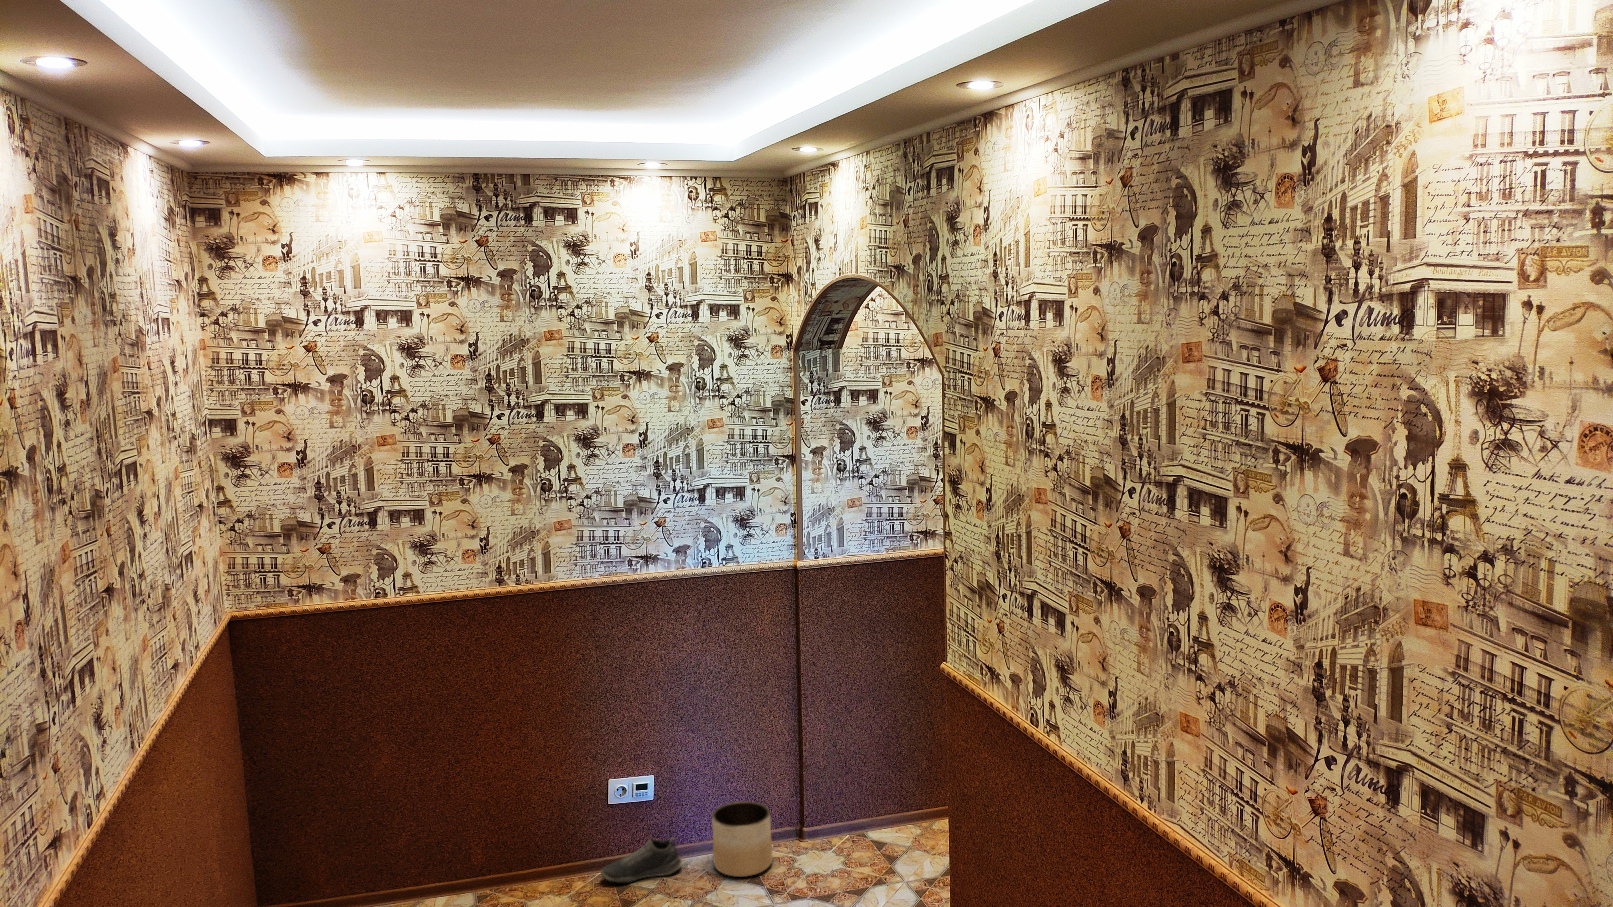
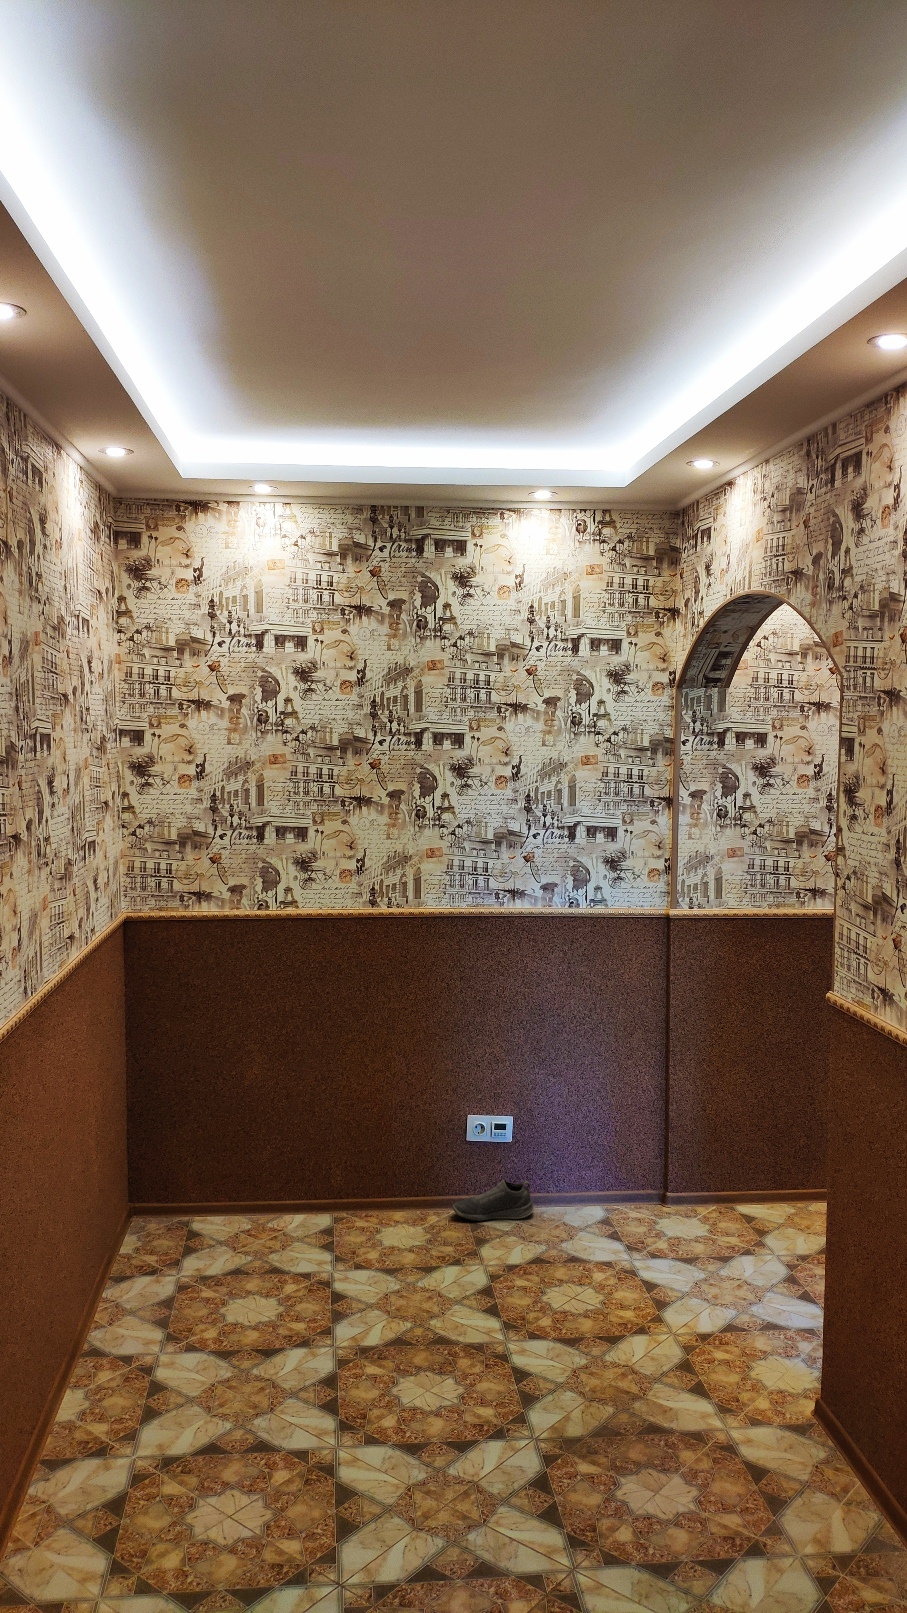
planter: present [712,801,772,877] -> none [567,1154,629,1230]

